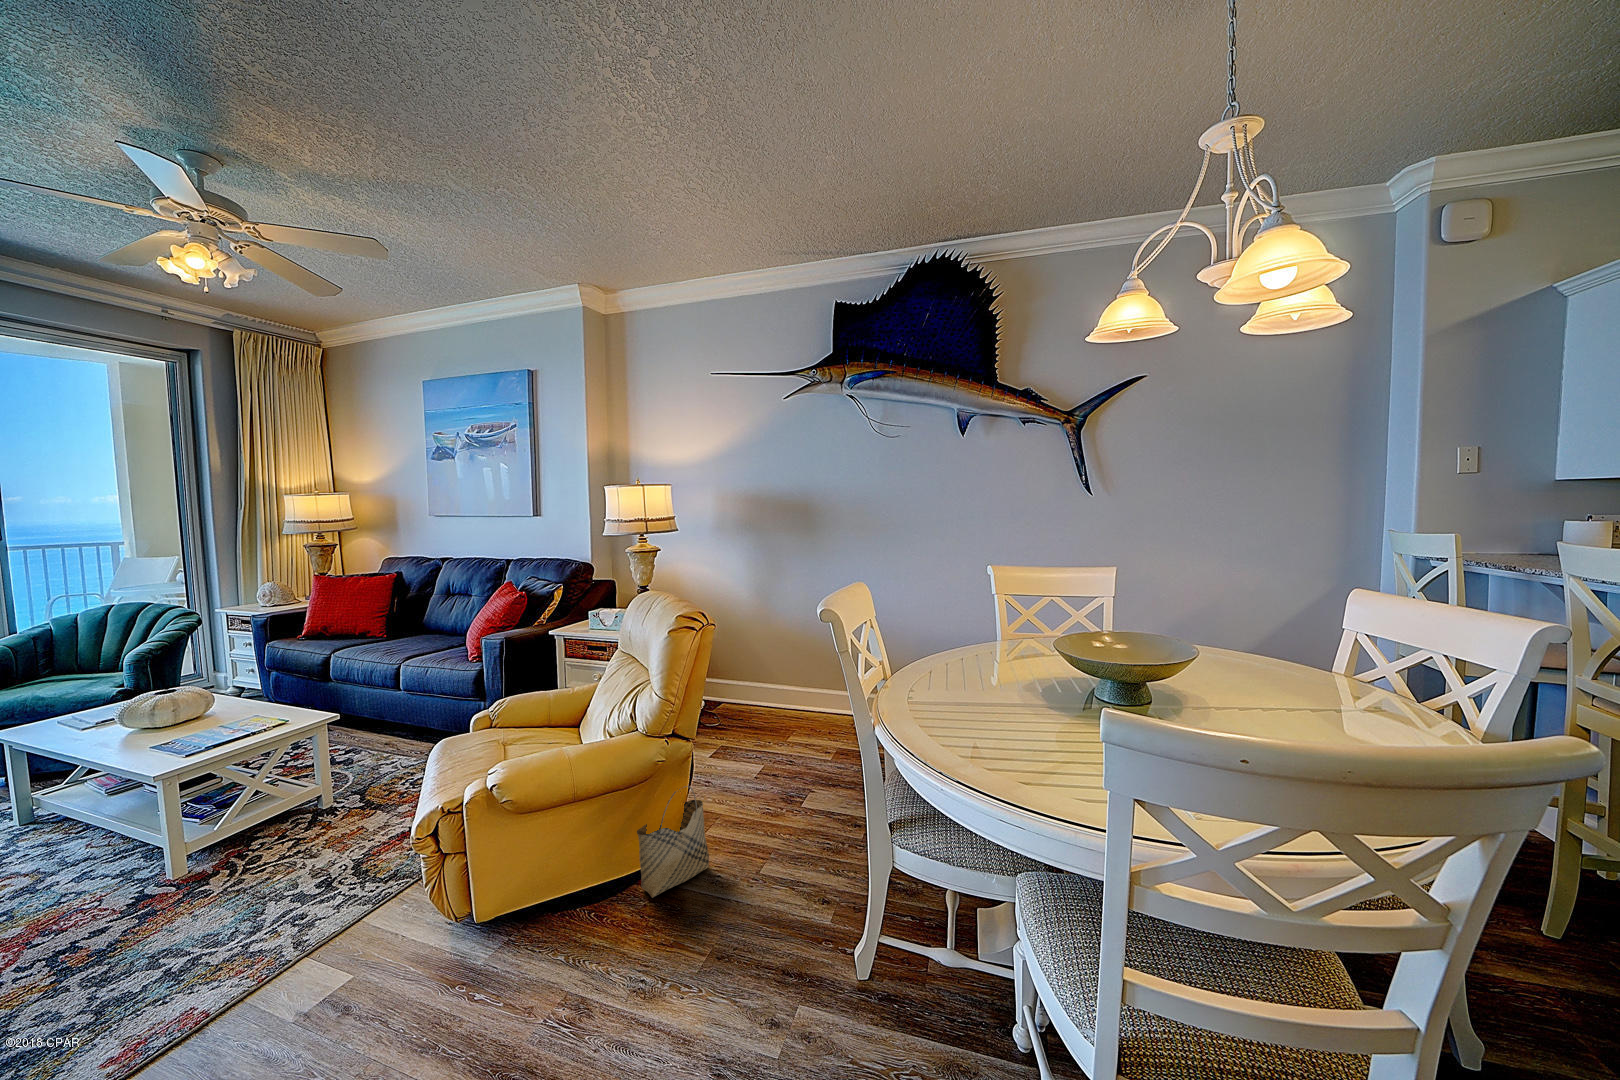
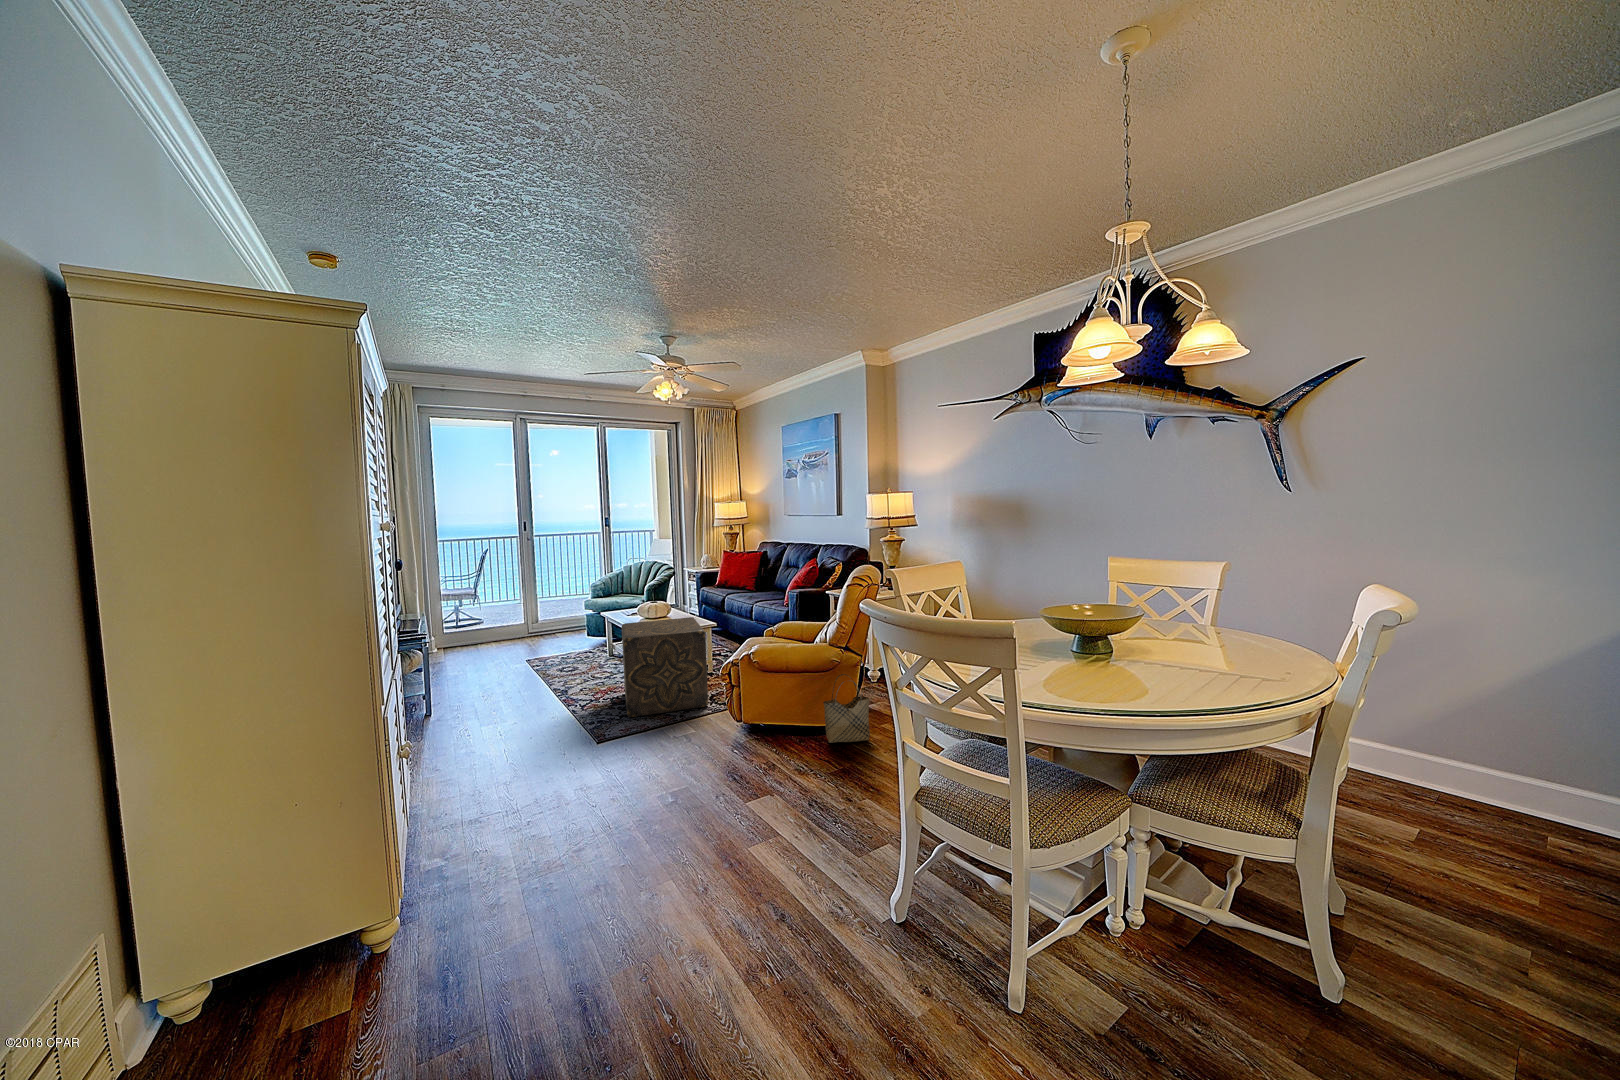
ottoman: none [78,719,357,1003] -> present [622,617,708,717]

